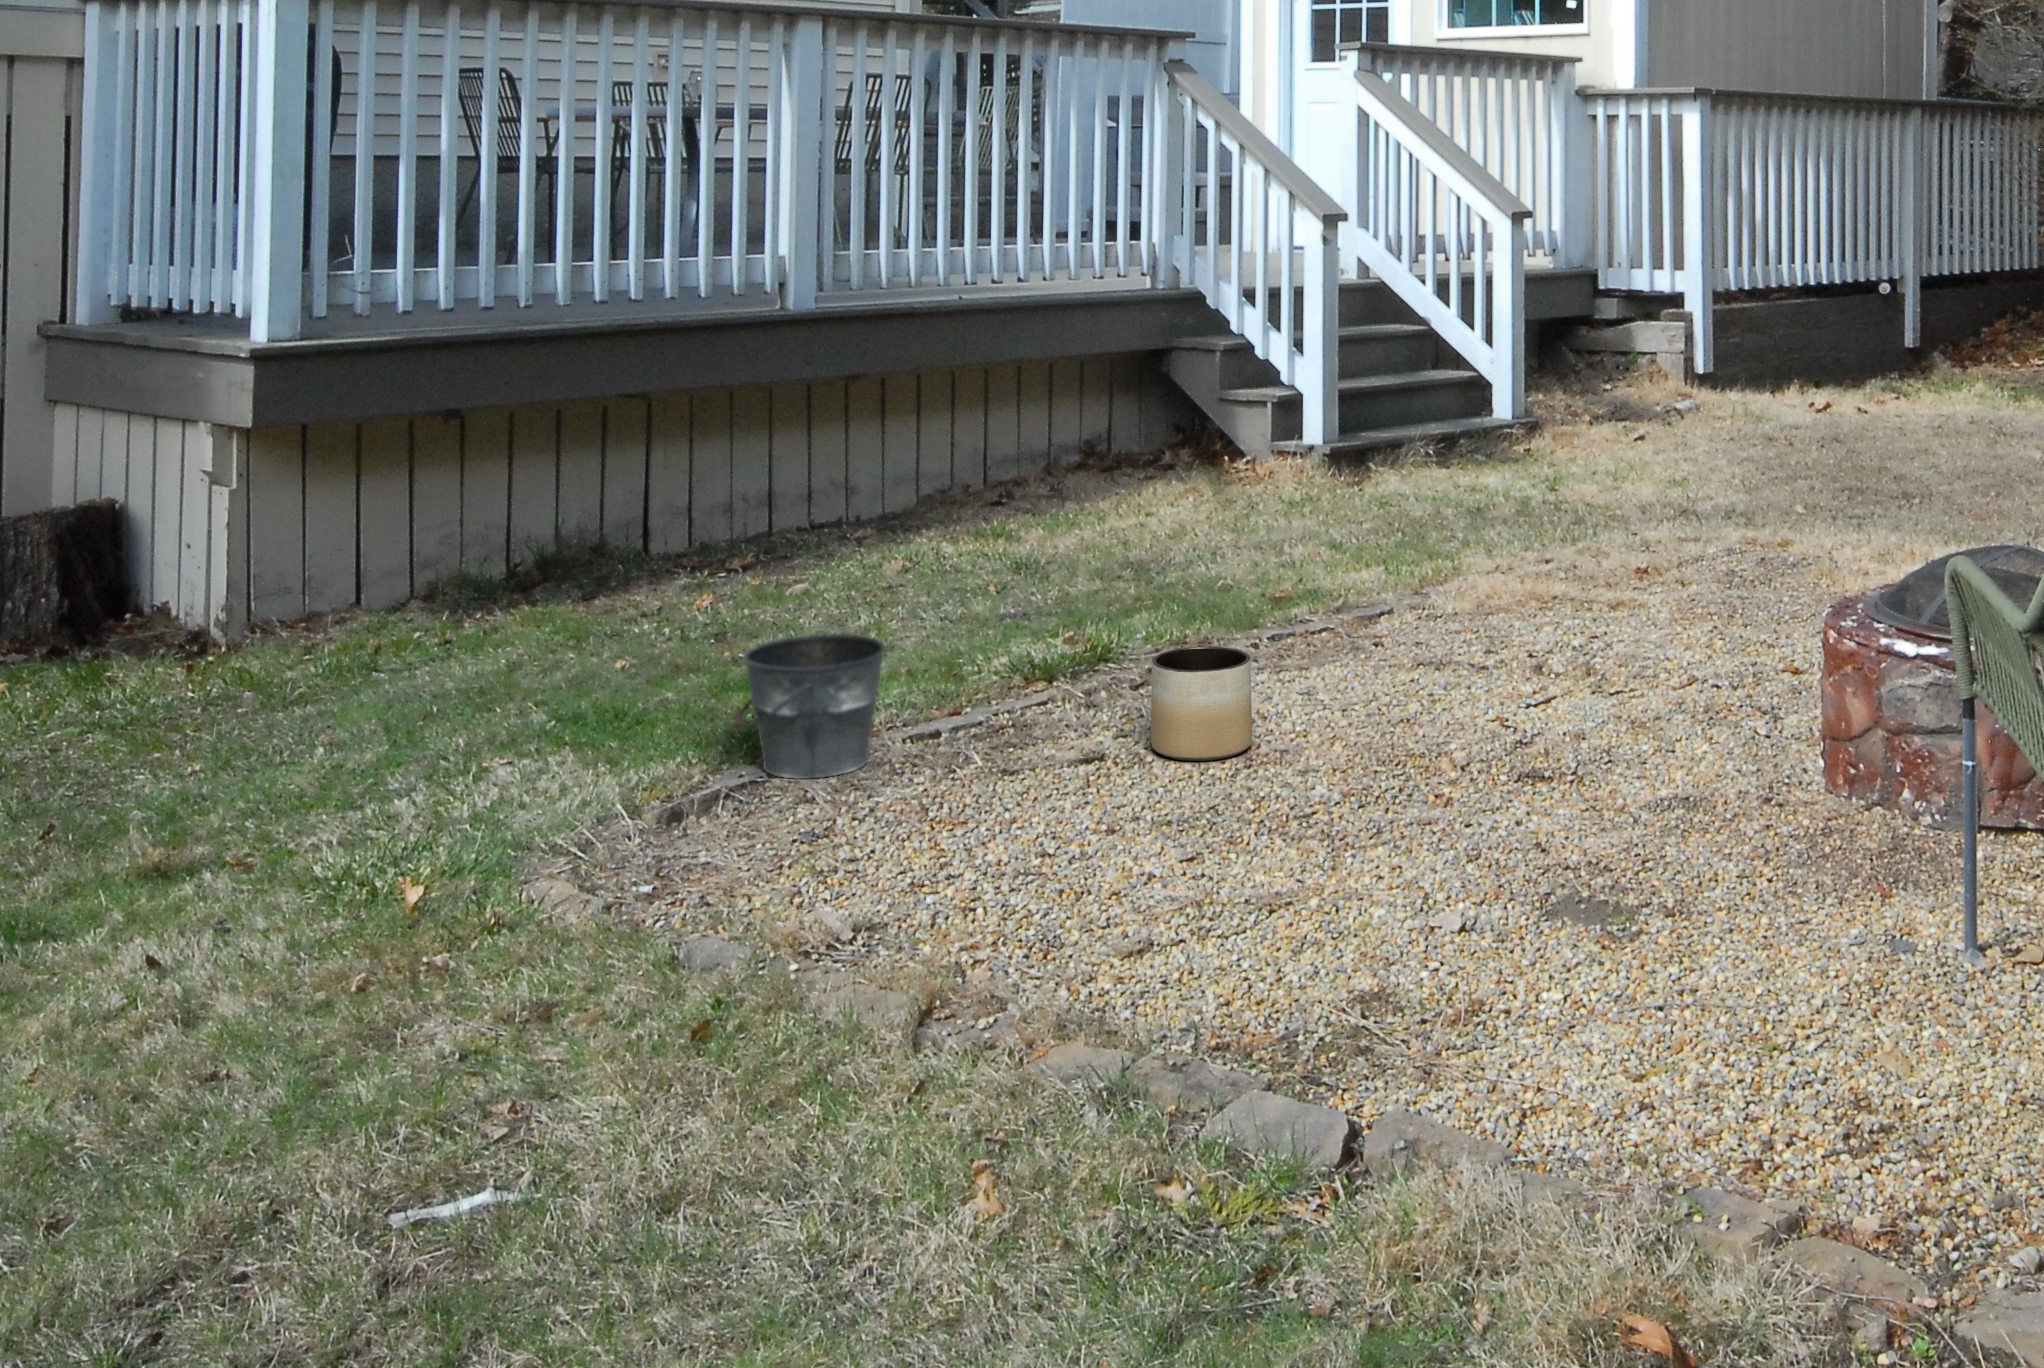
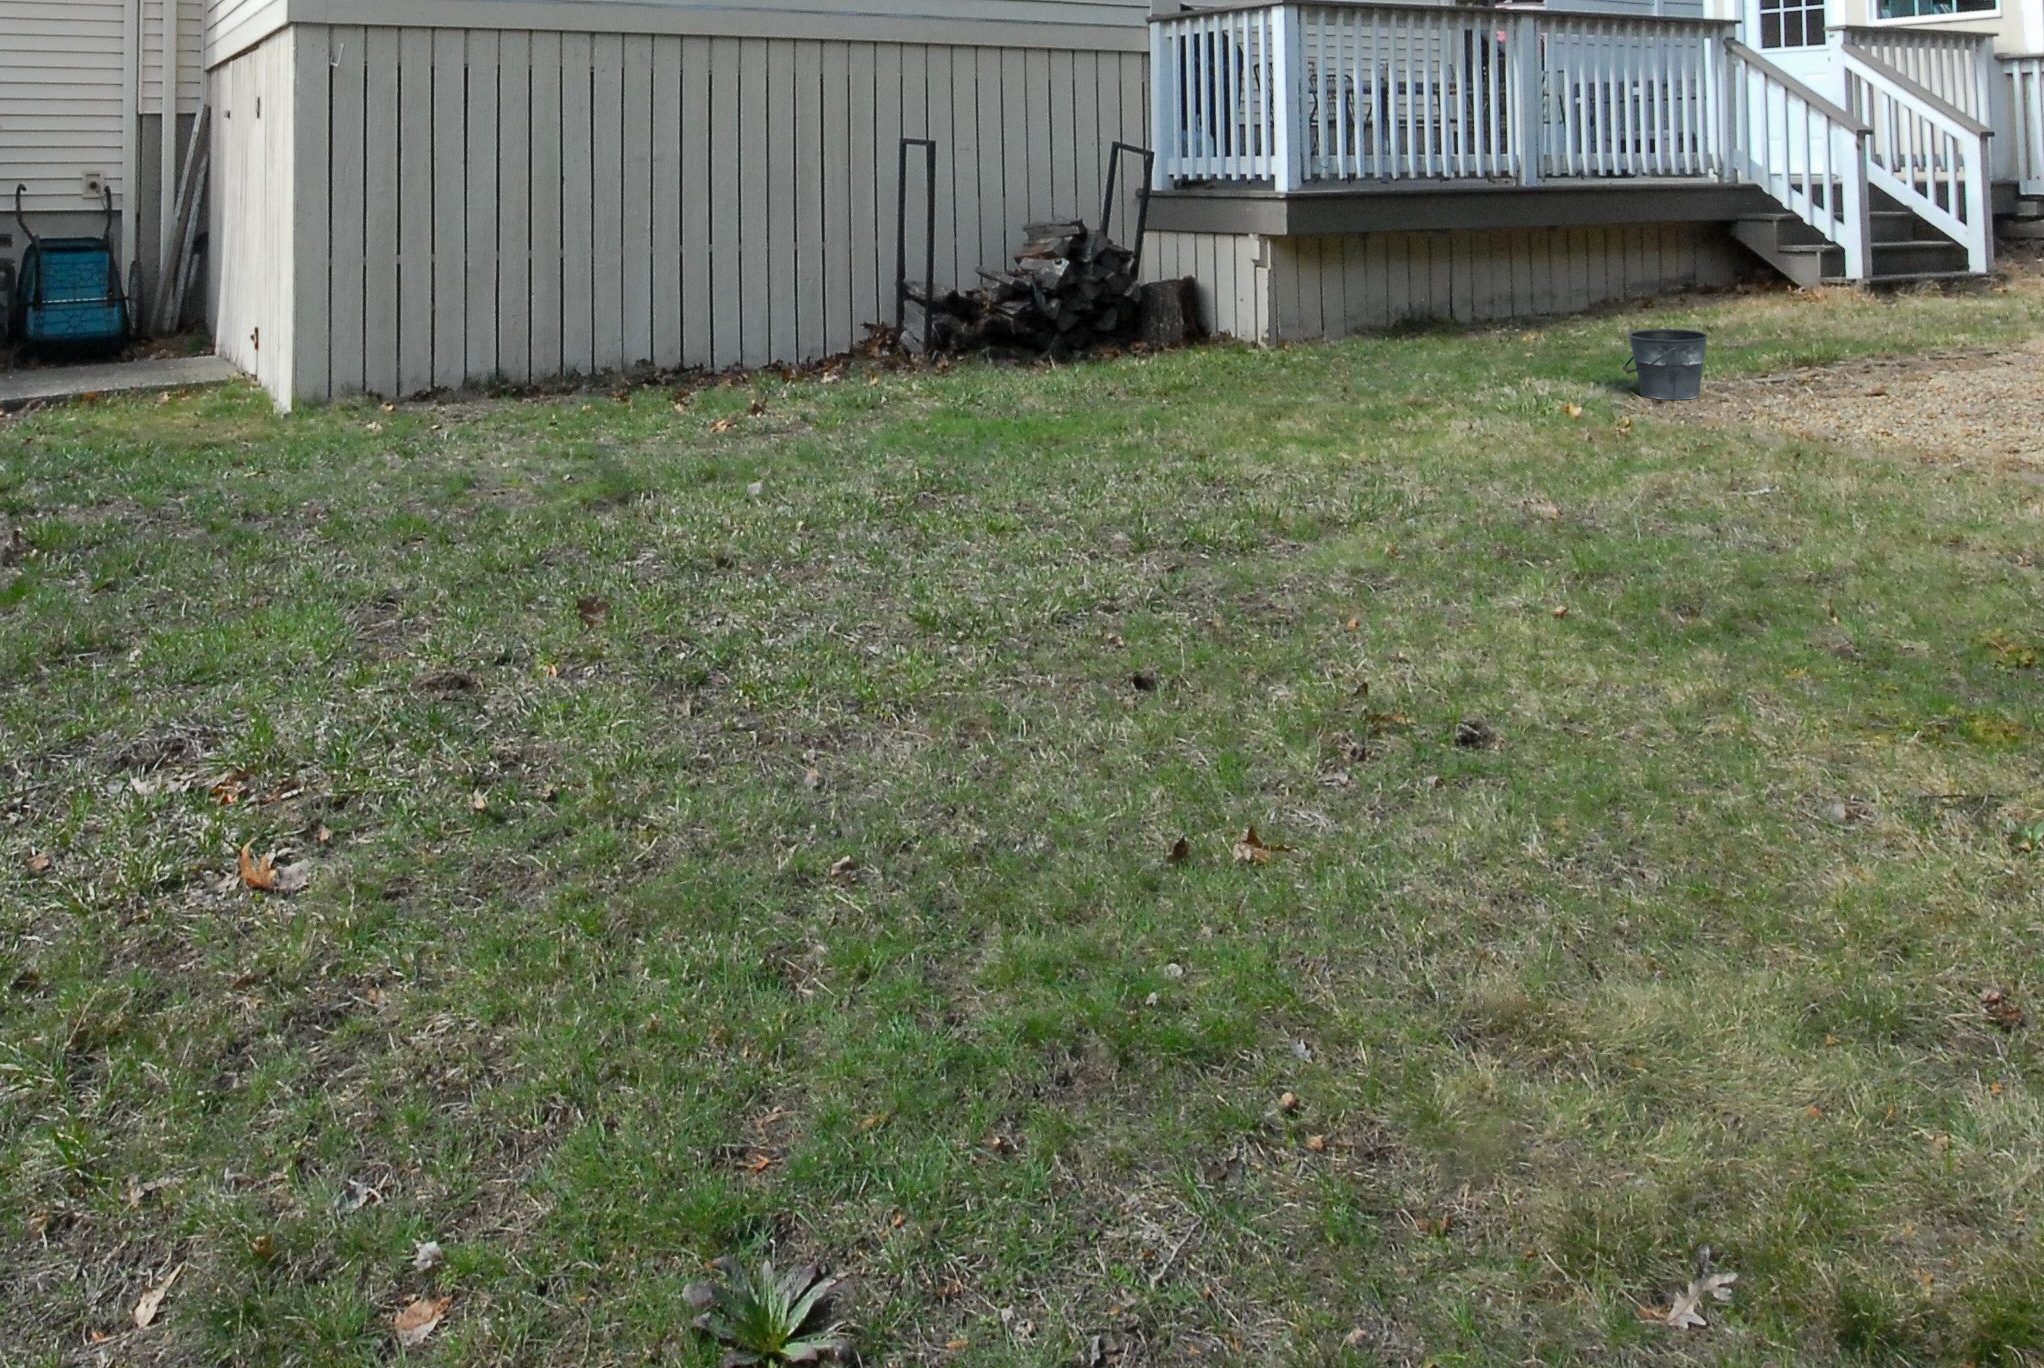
planter: present [1151,647,1252,761] -> none [1865,344,1929,403]

